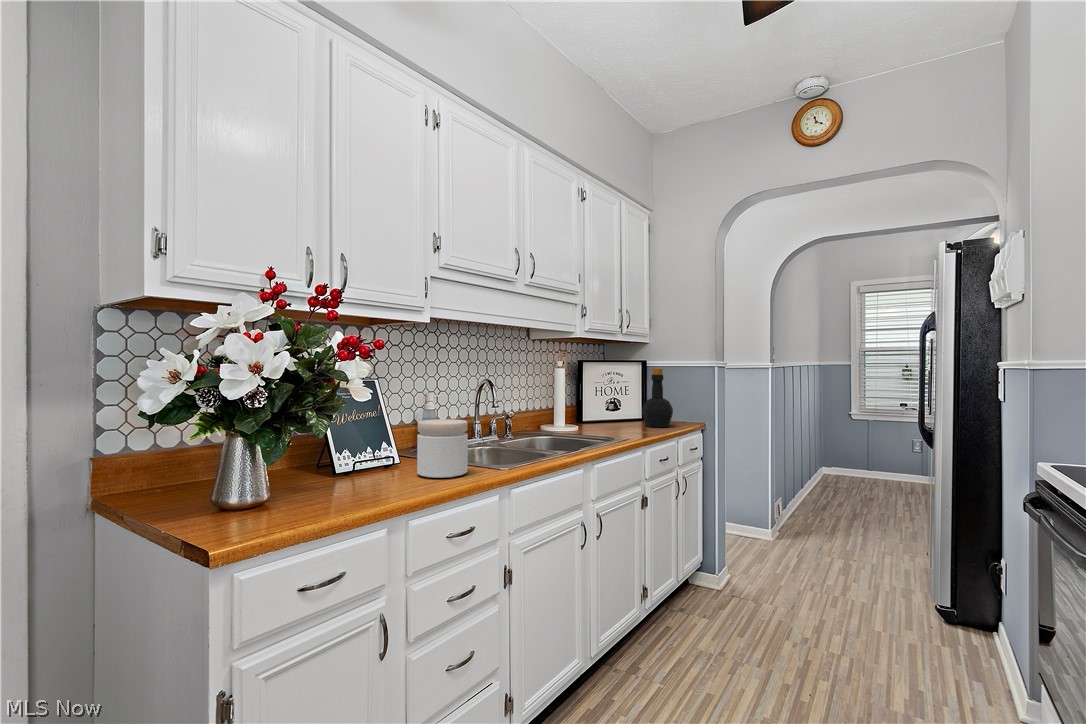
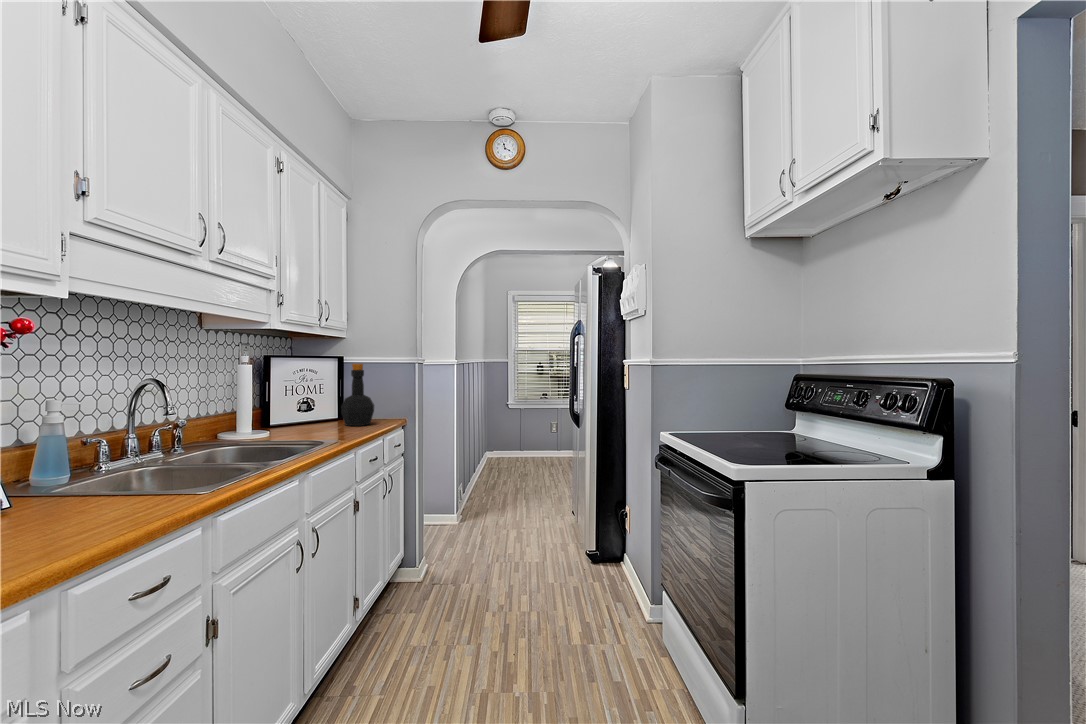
jar: present [417,419,468,478] -> none [62,435,150,519]

